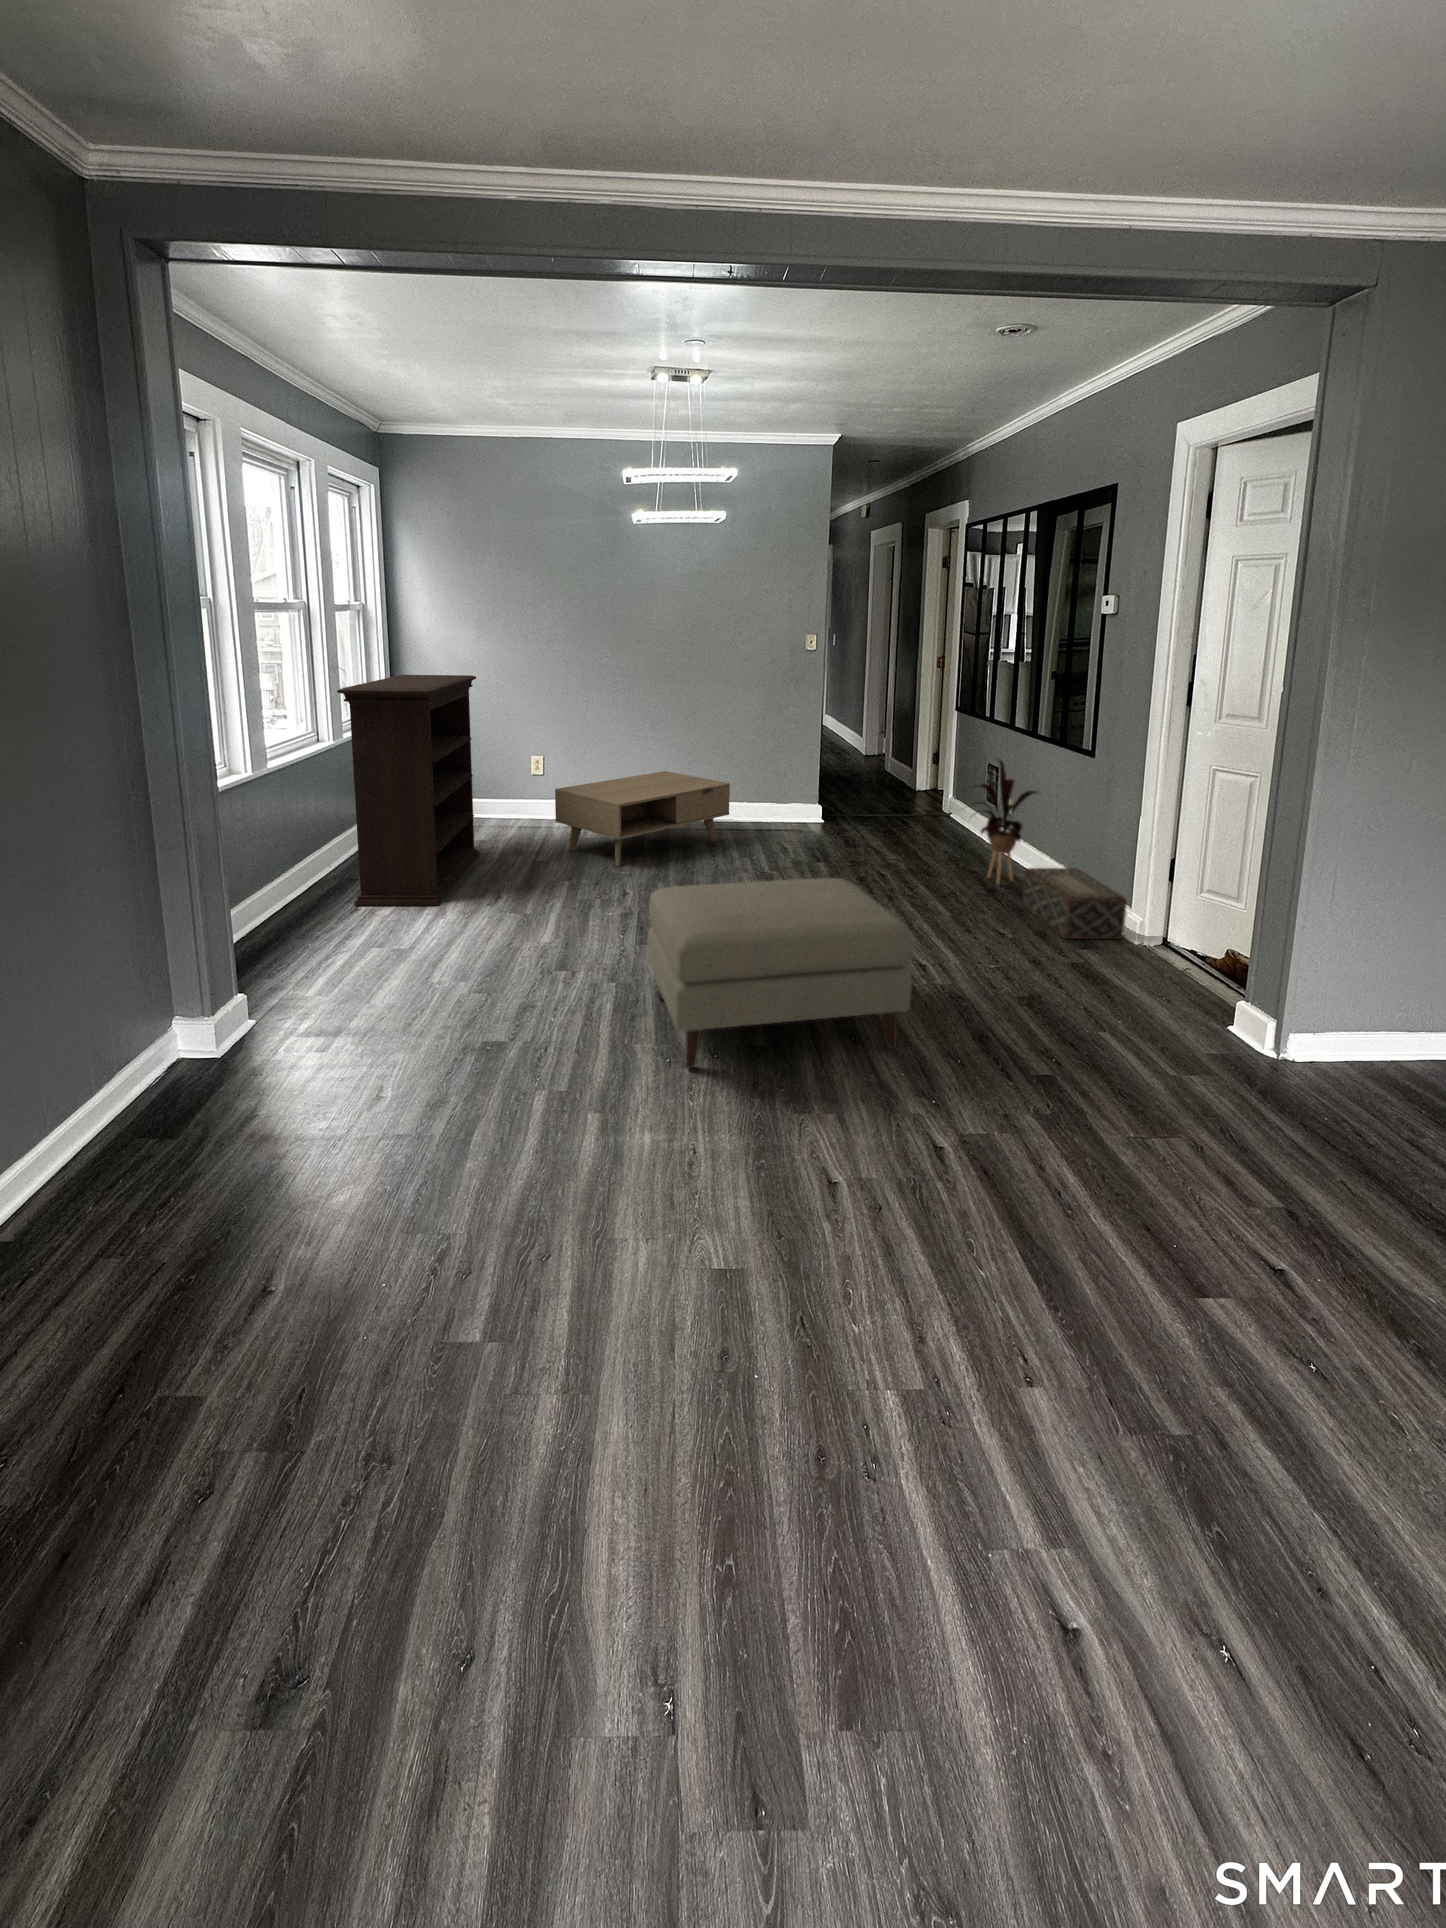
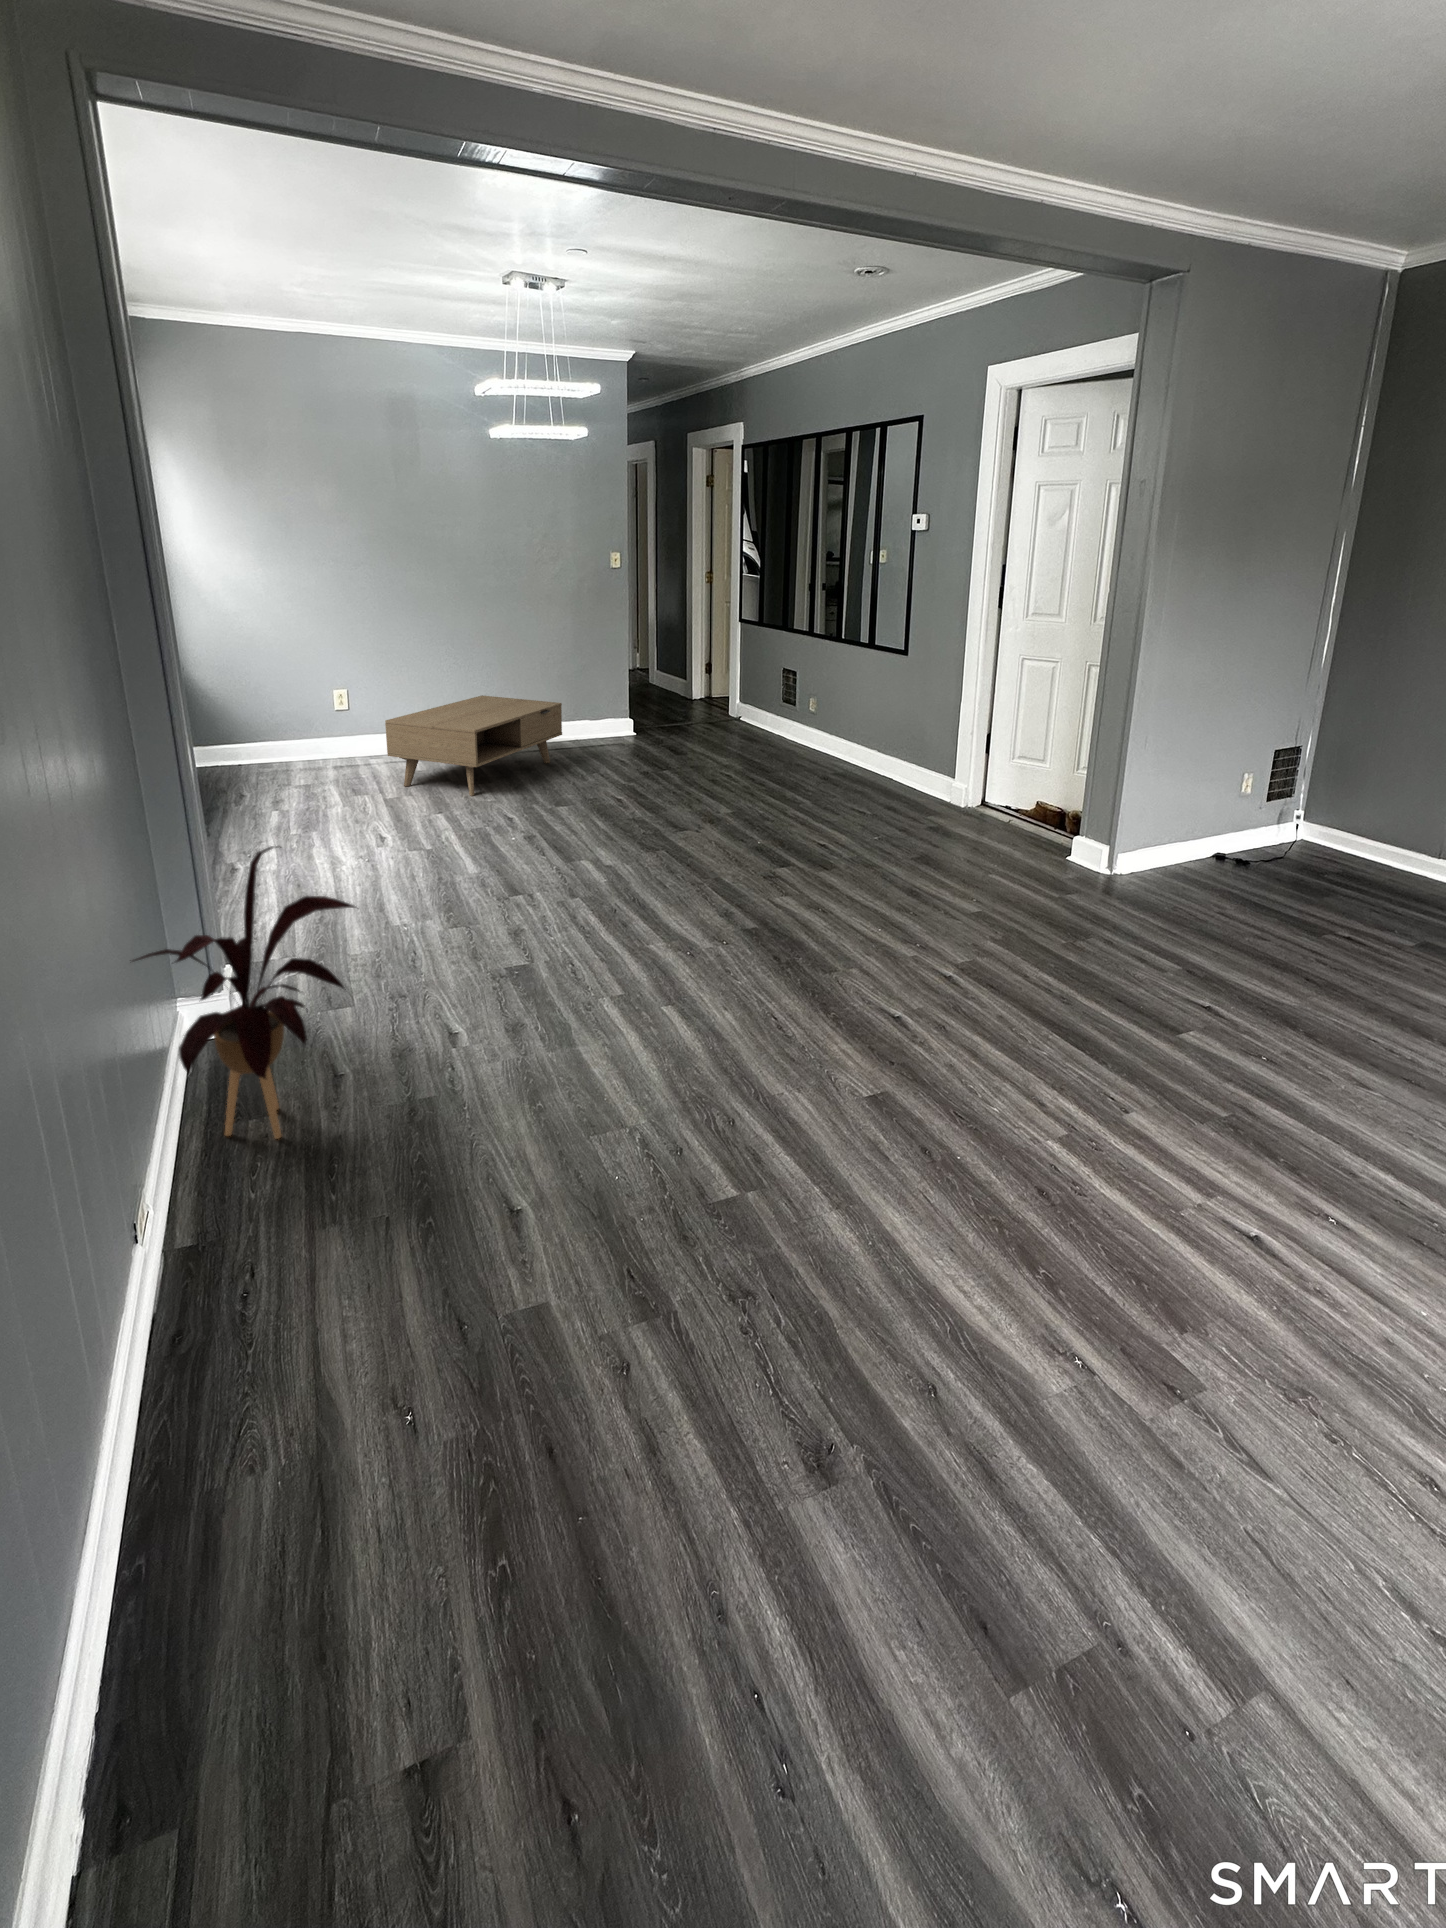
bookshelf: present [337,675,479,906] -> none [171,597,311,868]
house plant: present [977,760,1037,884] -> present [133,846,355,1139]
woven basket: present [1022,868,1127,939] -> none [860,754,955,812]
ottoman: present [648,878,912,1069] -> none [617,775,874,960]

